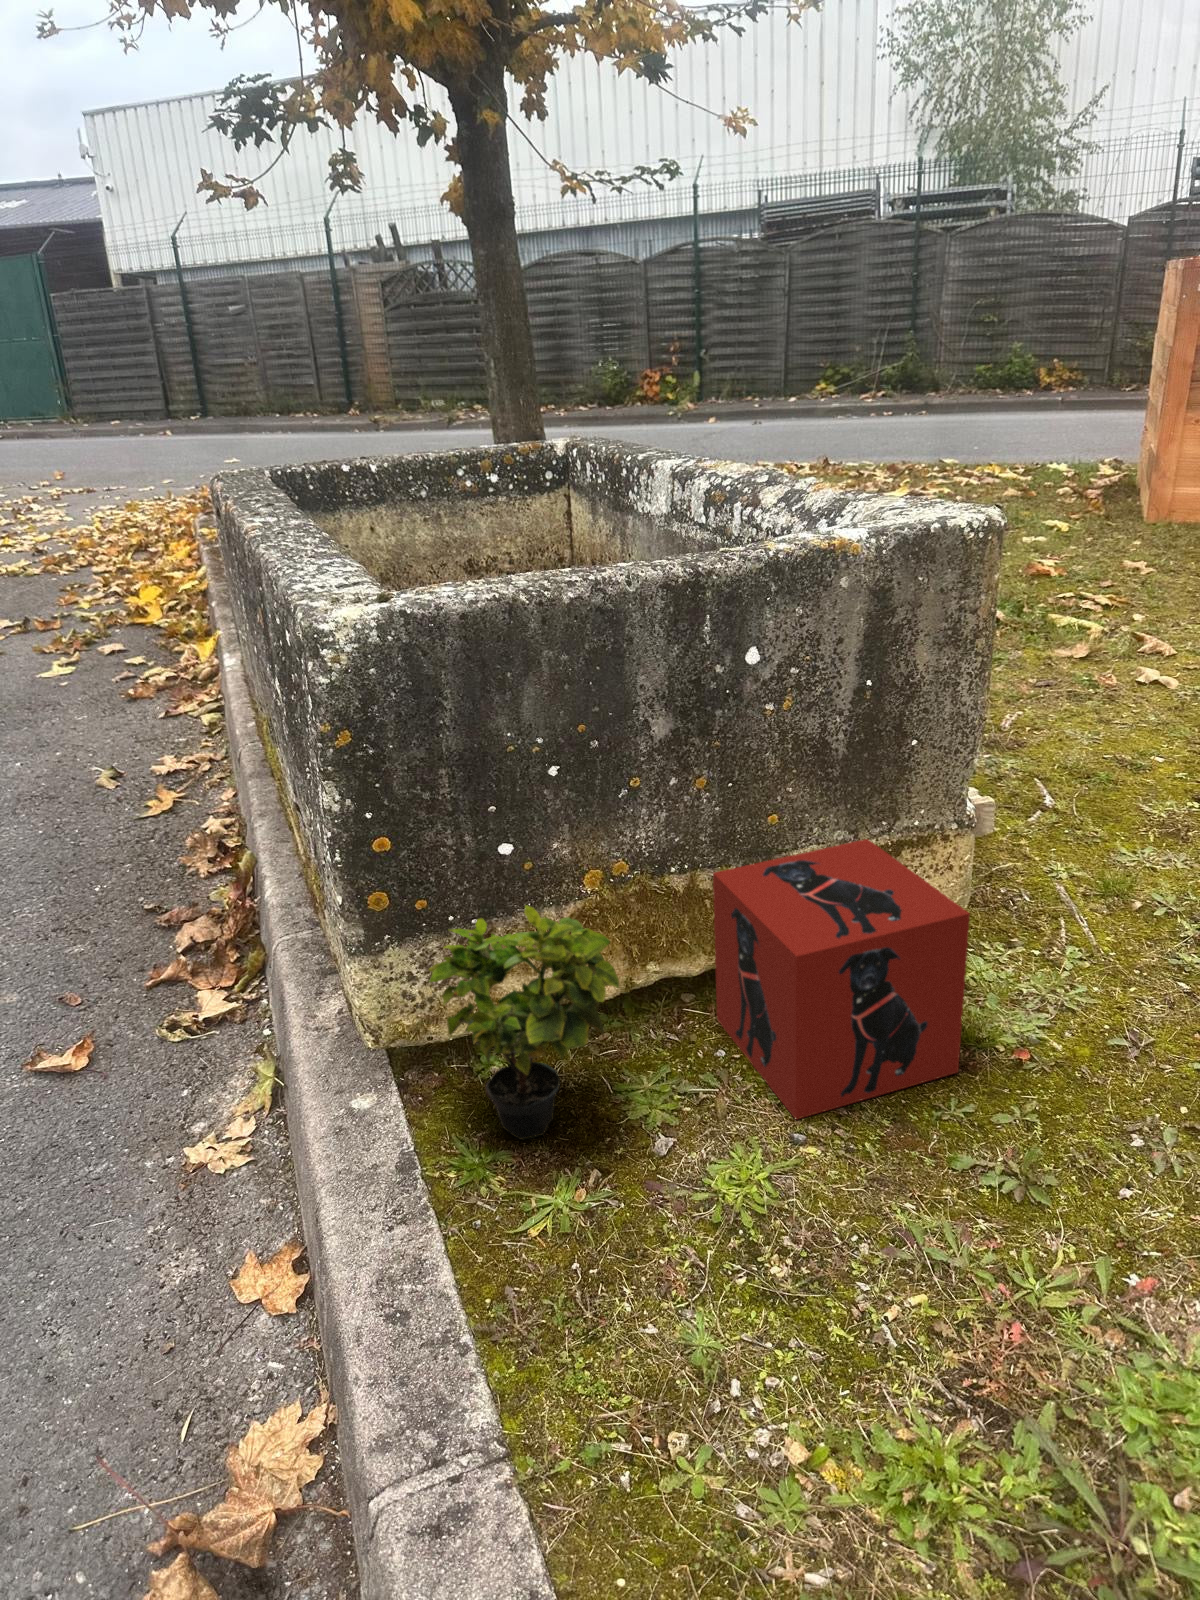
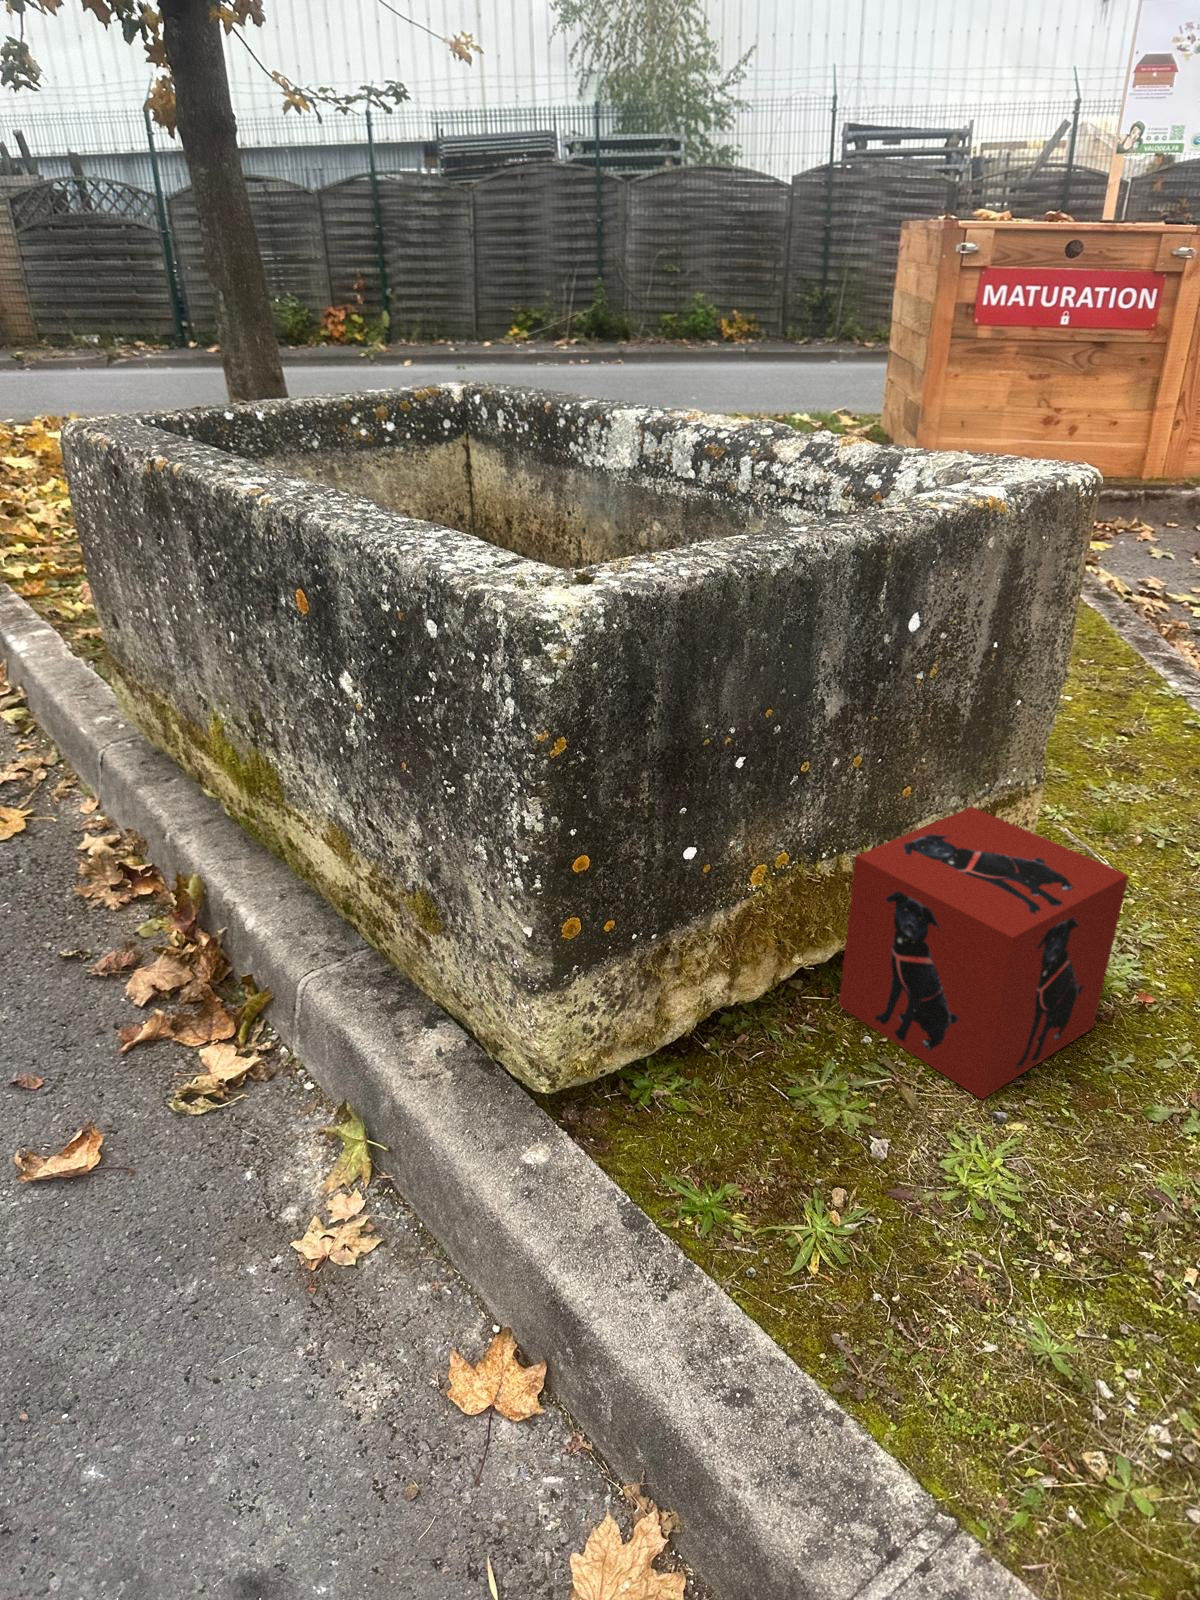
potted plant: present [429,906,619,1140] -> none [622,915,850,1169]

